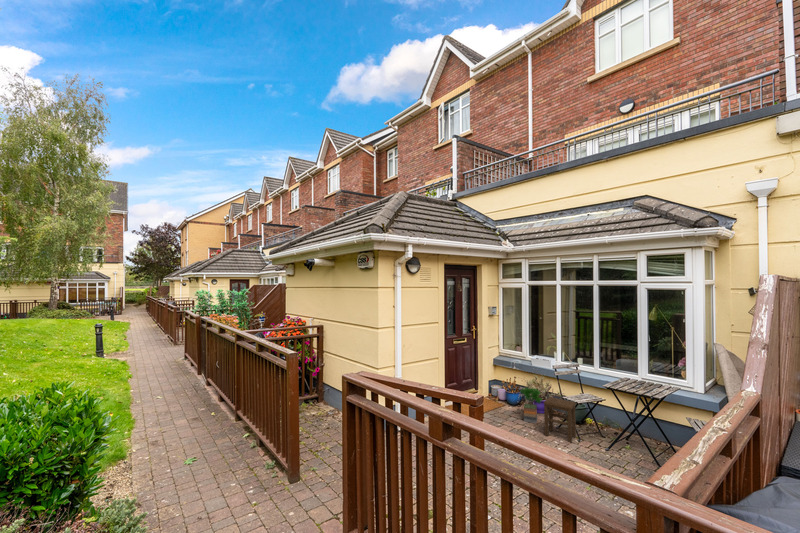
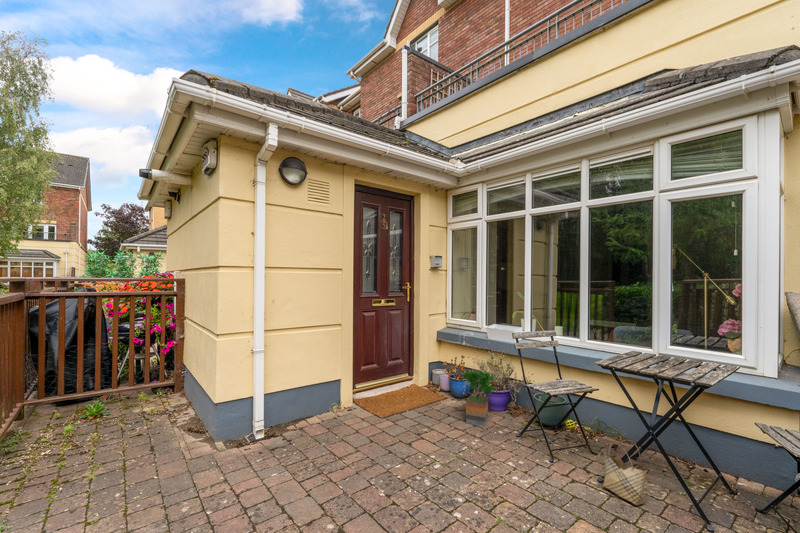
stool: present [544,397,576,443] -> none [491,384,546,463]
woven basket: none [611,428,634,462] -> present [603,439,647,505]

